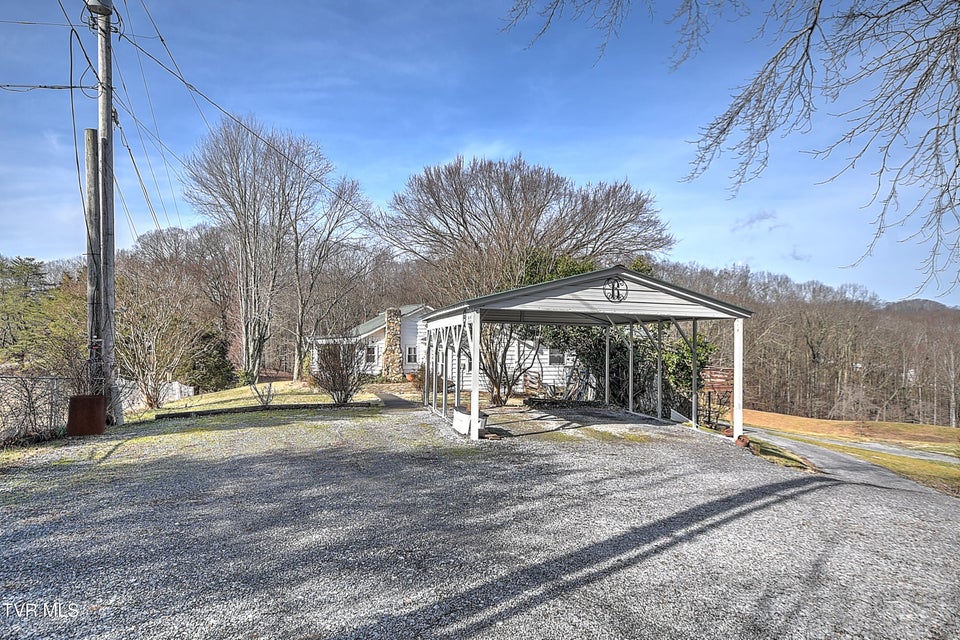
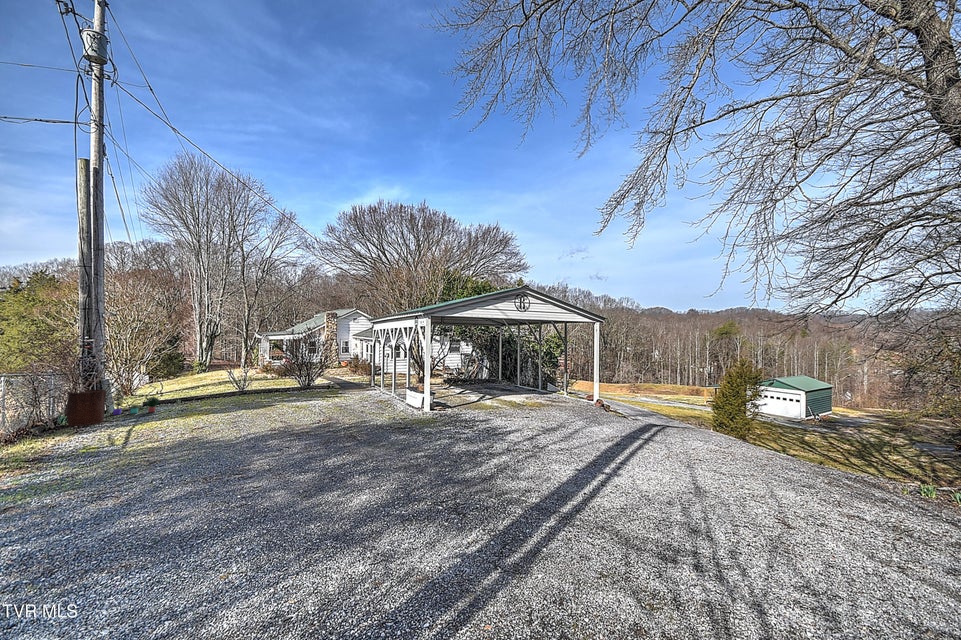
potted plant: none [118,391,168,425] -> present [112,386,159,415]

